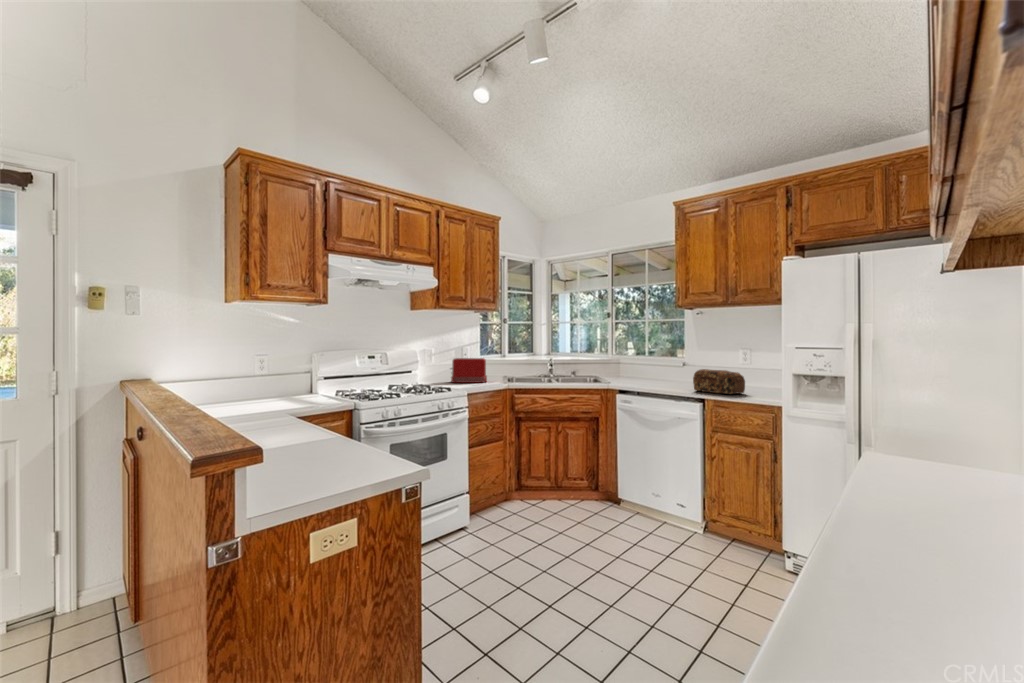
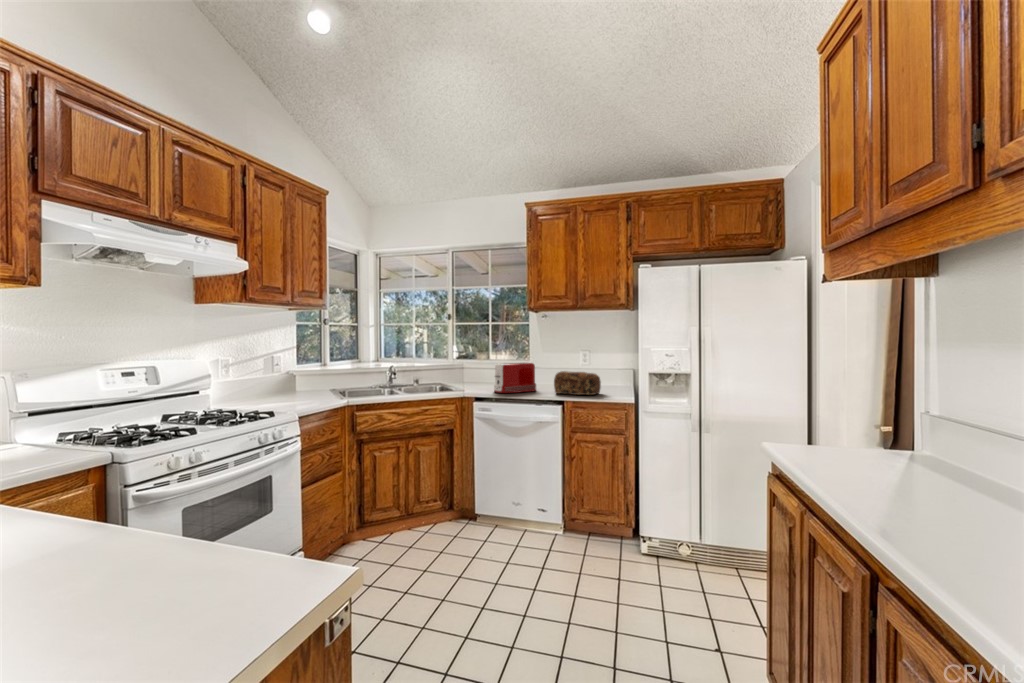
toaster: present [451,358,487,383] -> present [494,363,536,393]

